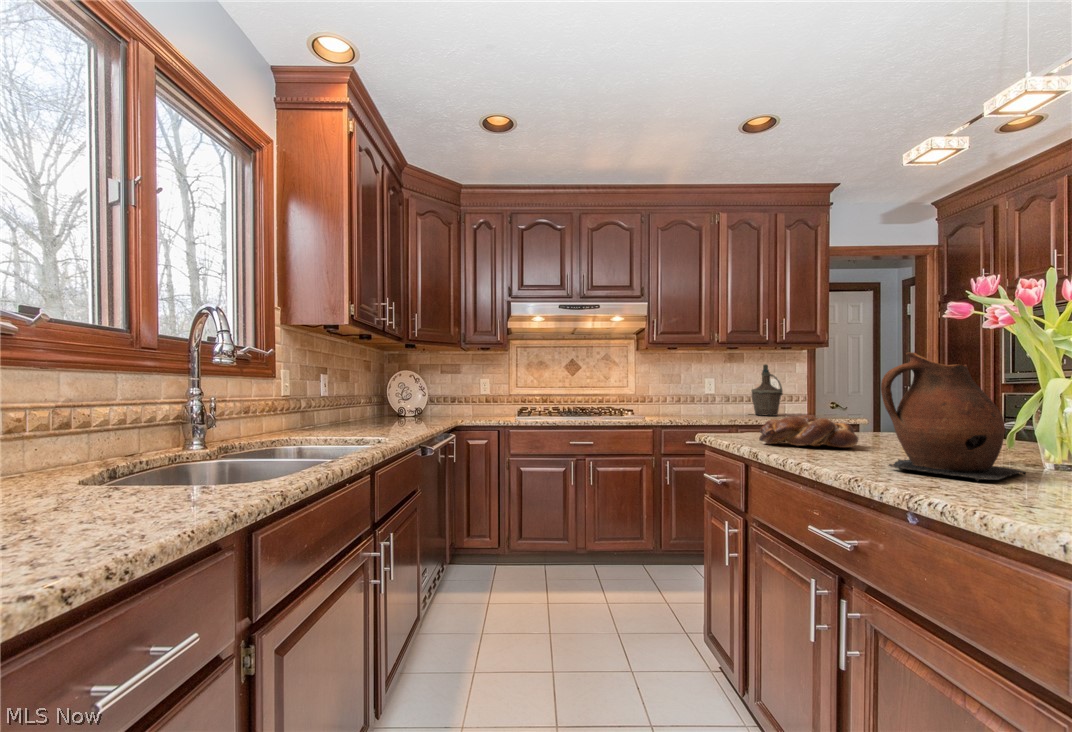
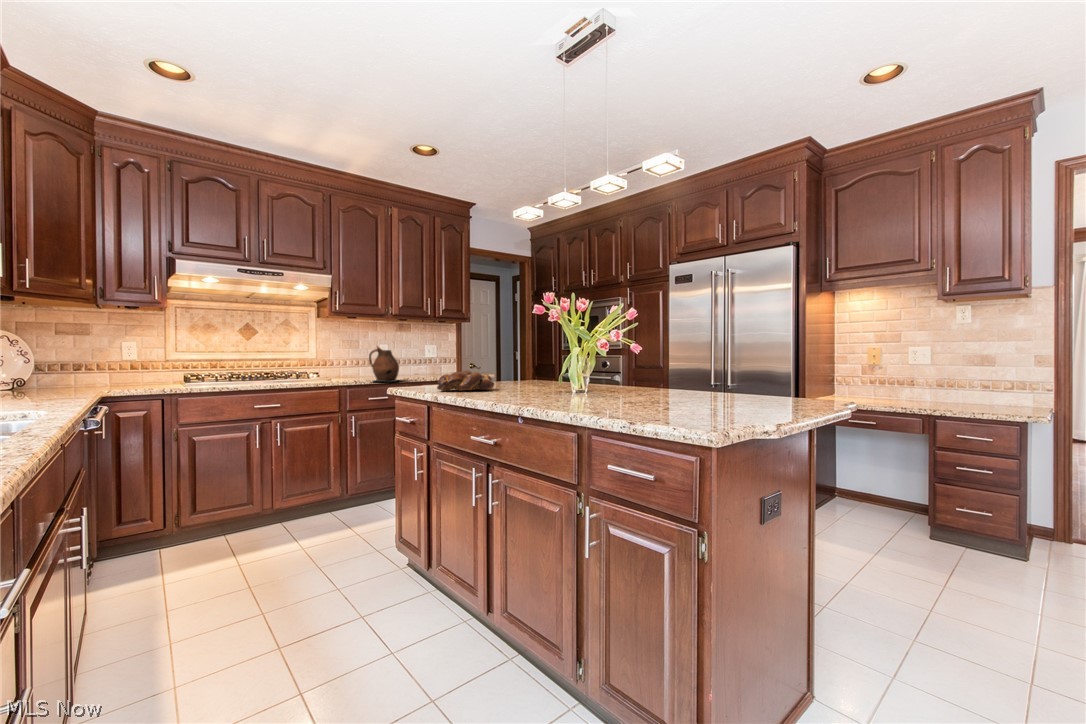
ceramic pitcher: present [881,352,1026,482] -> present [369,346,401,382]
bottle: present [751,364,783,416] -> none [416,334,440,374]

